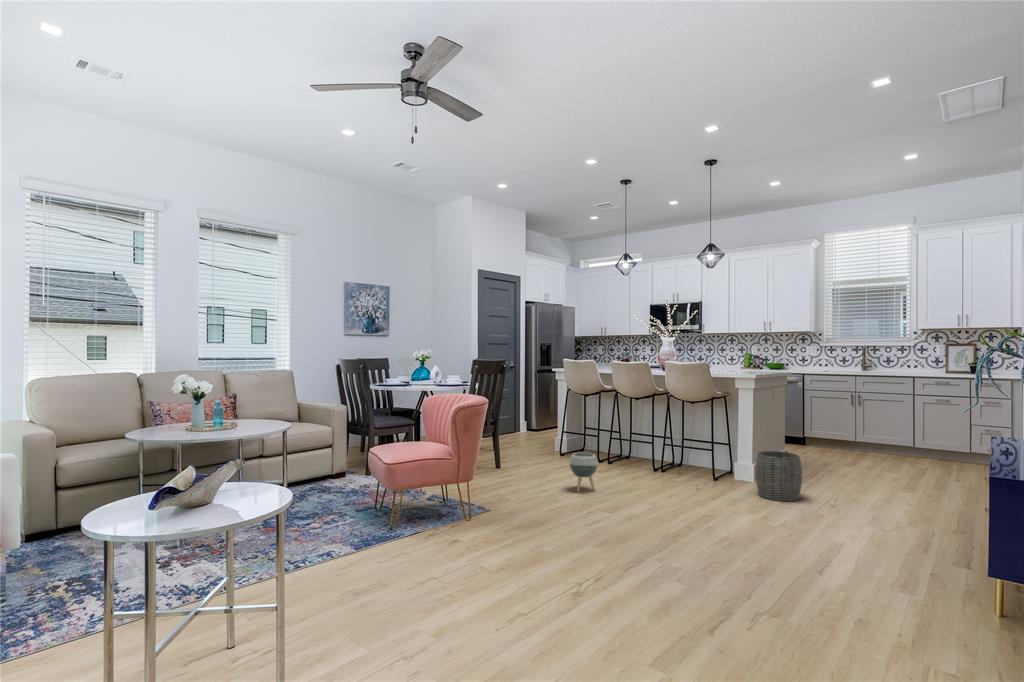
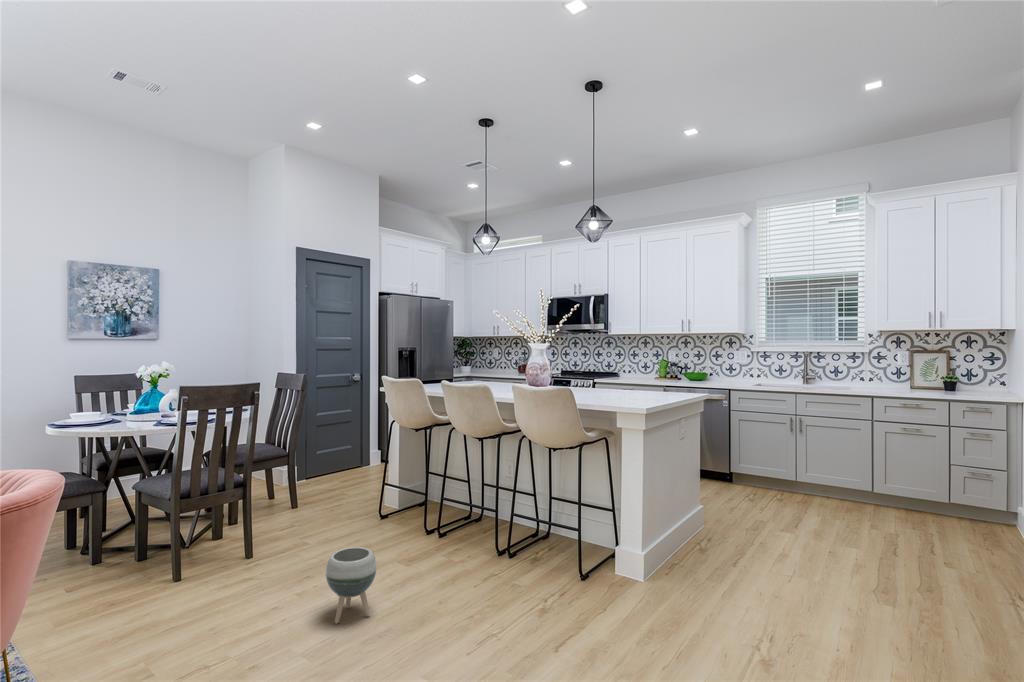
woven basket: present [755,451,802,501] -> none [641,539,716,639]

